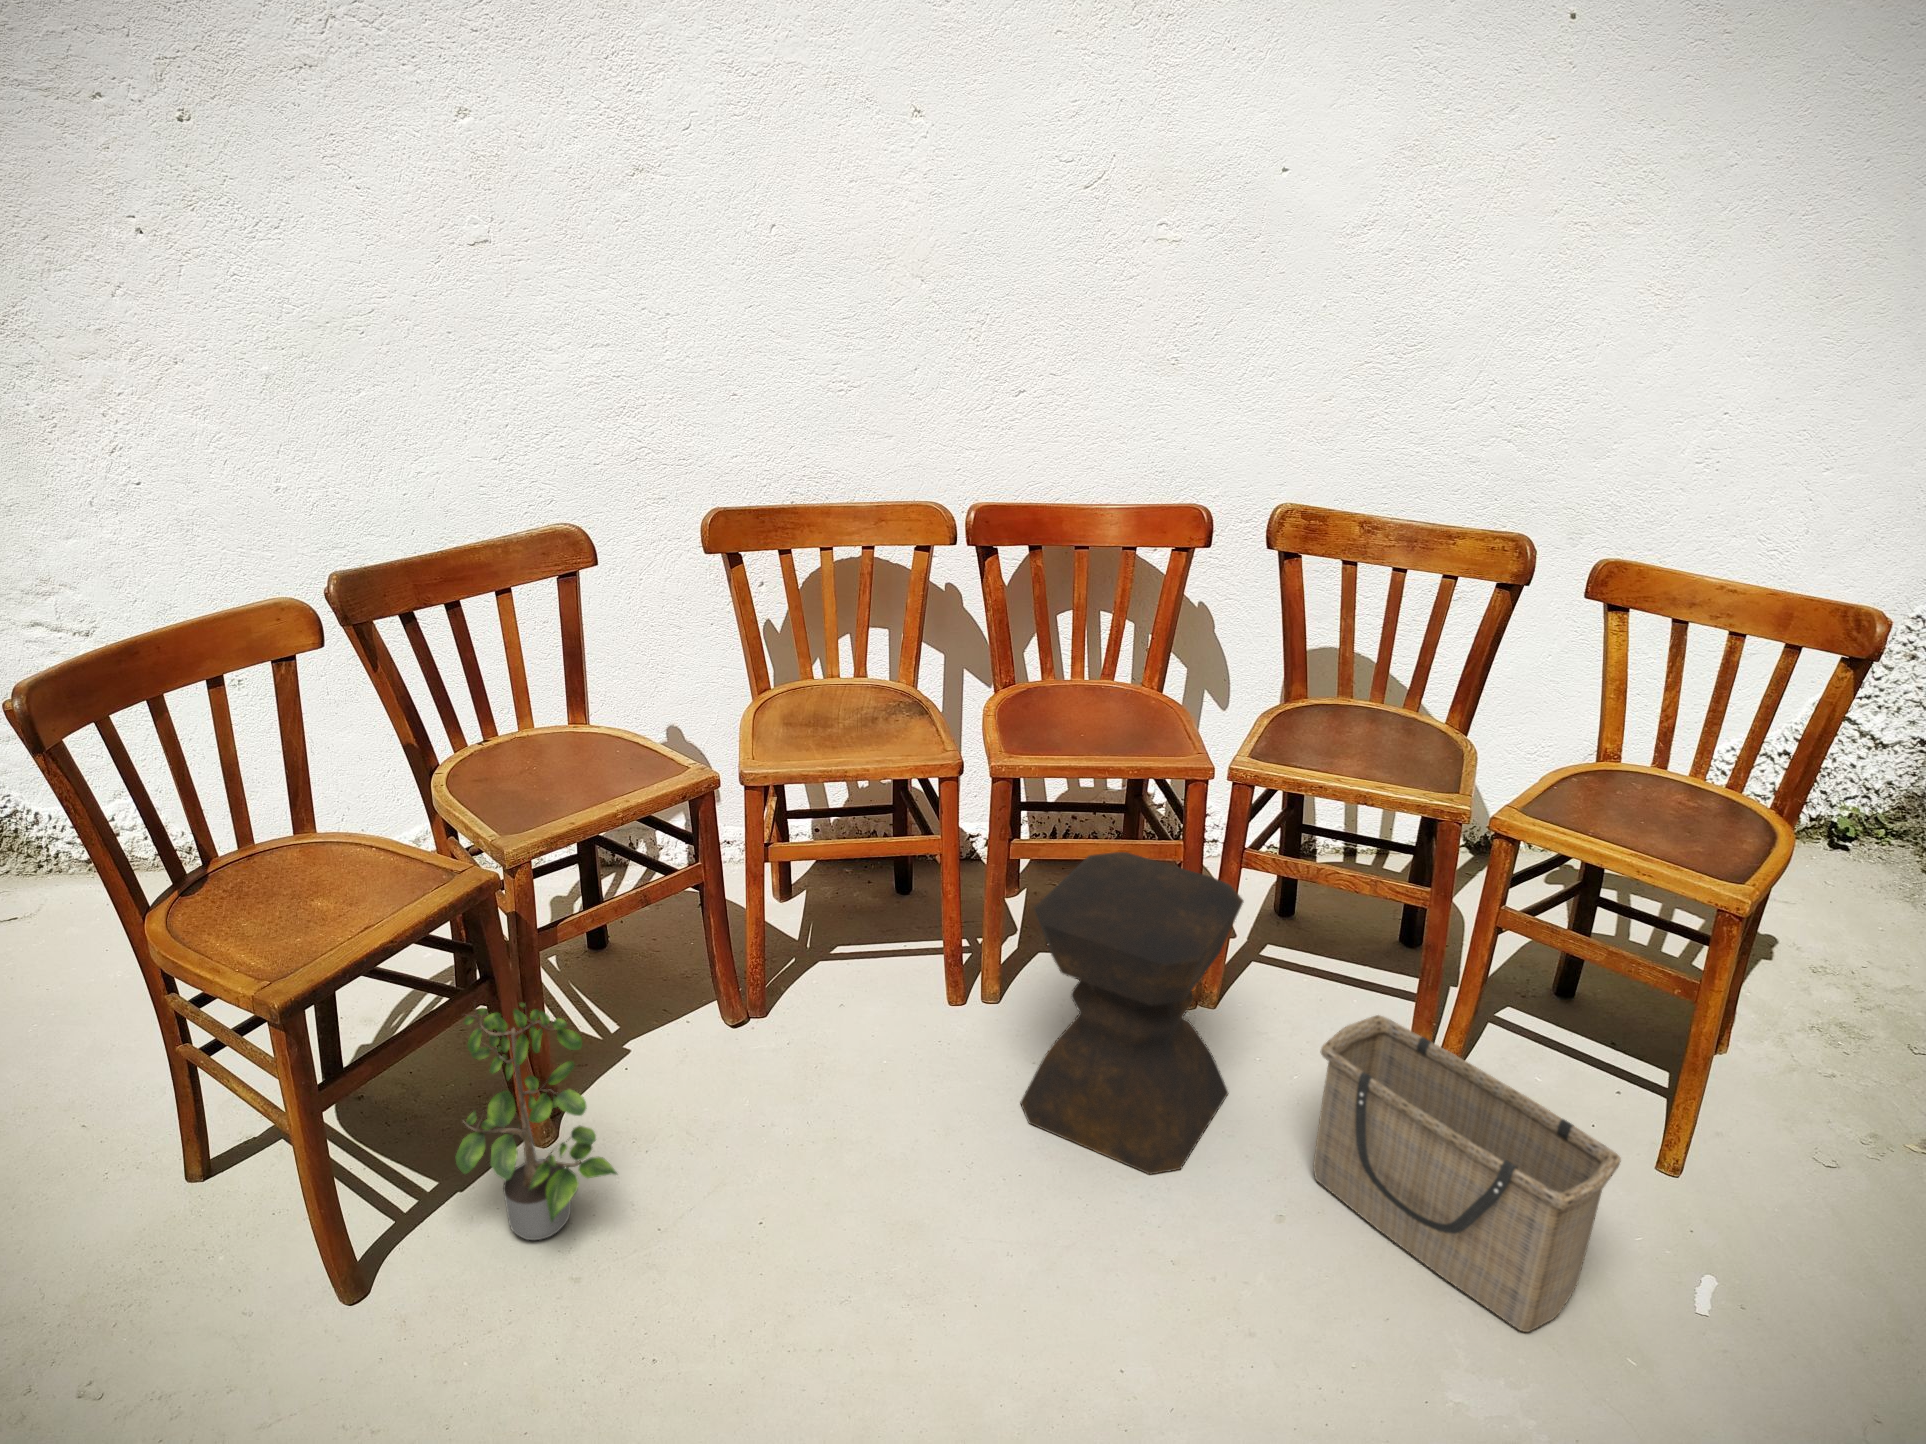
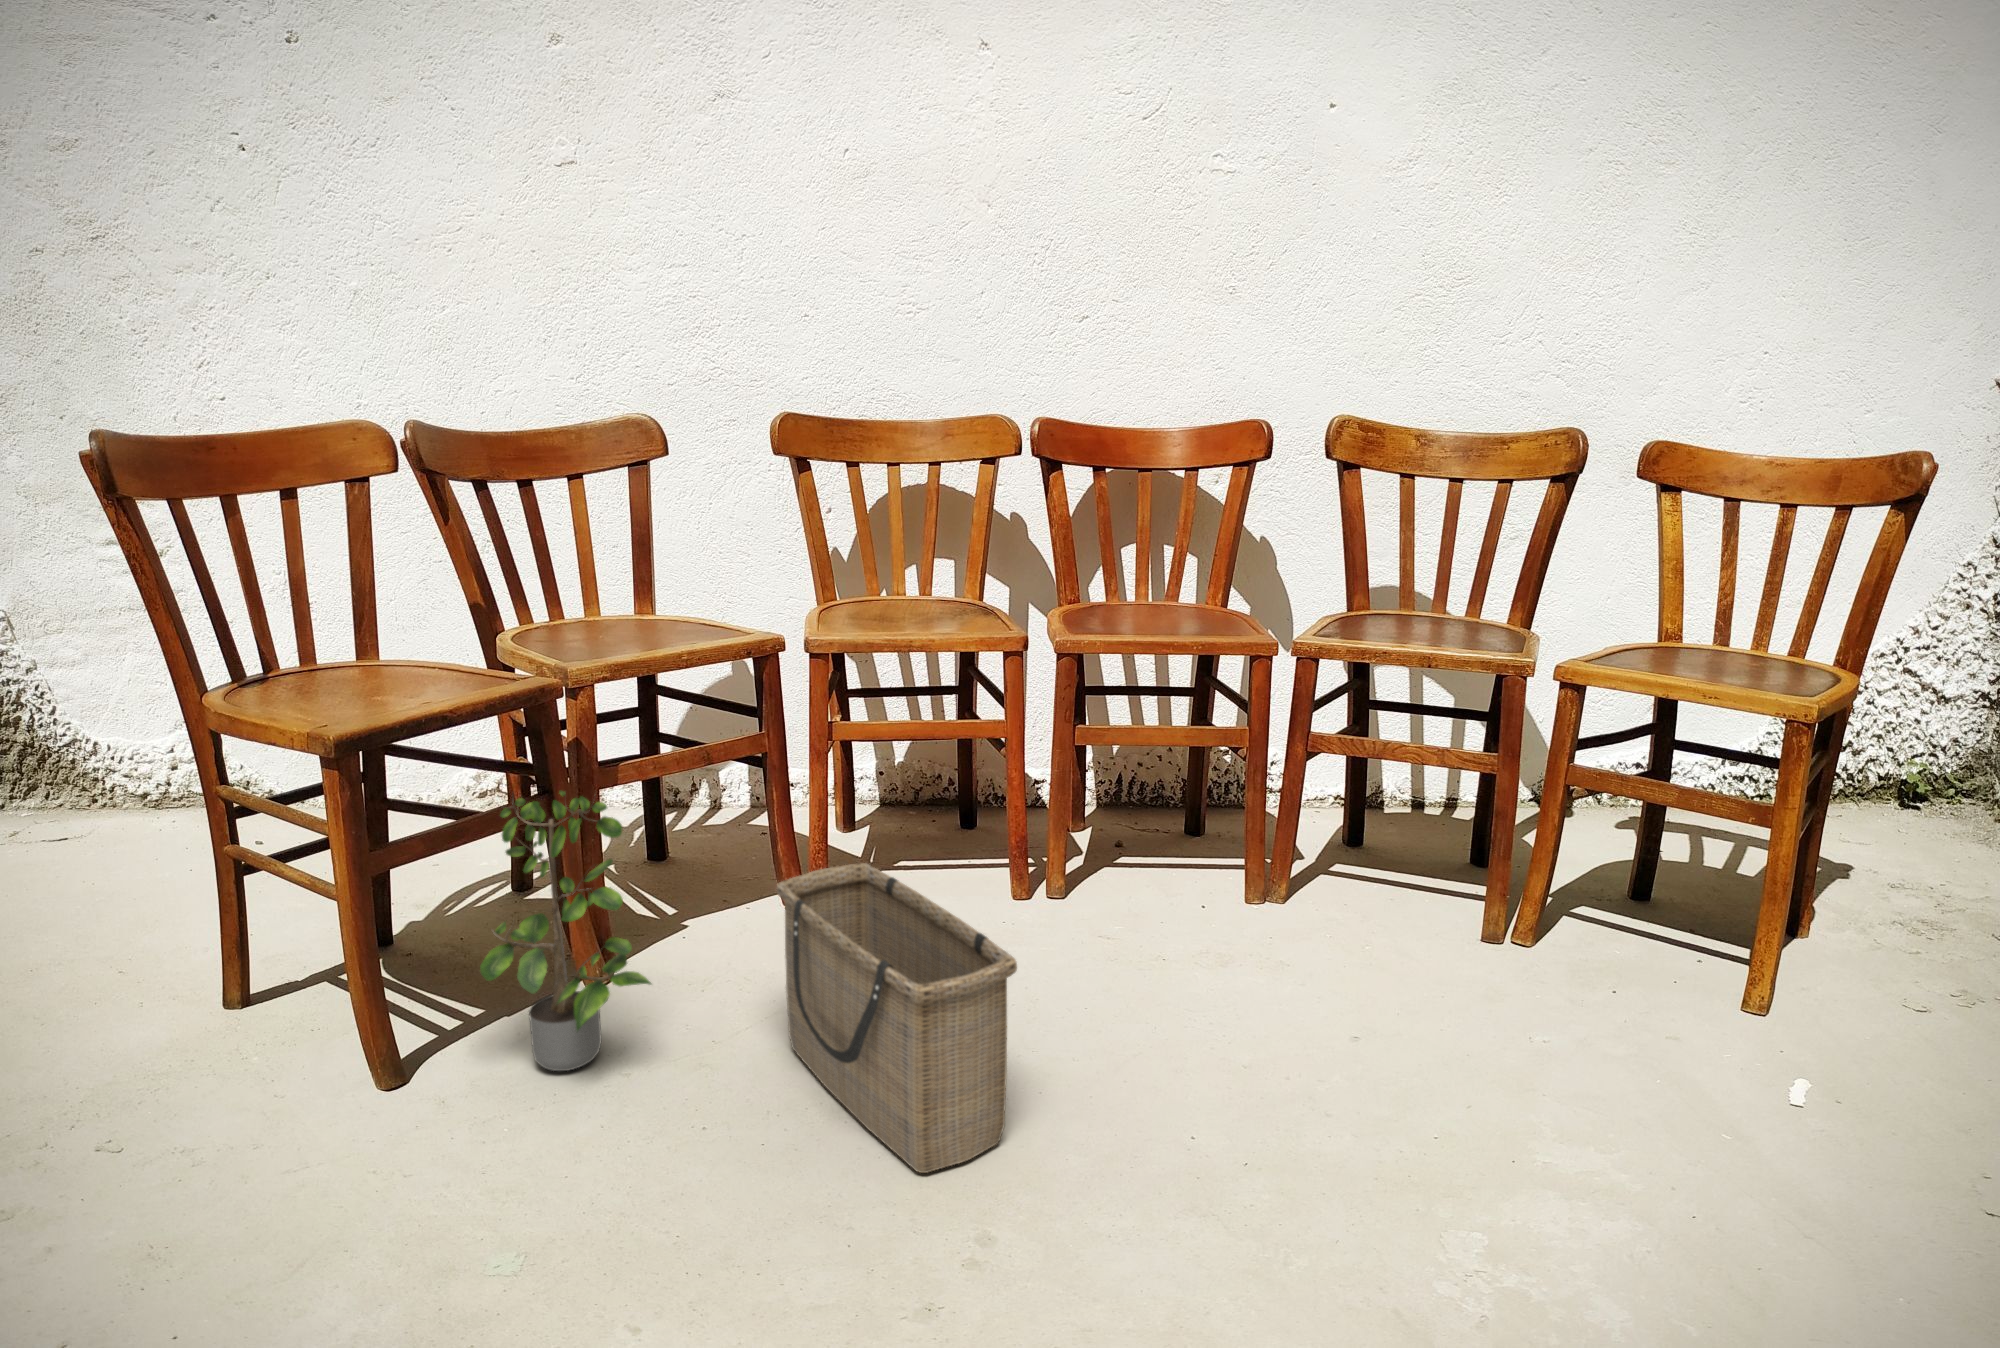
stool: present [1021,852,1244,1174] -> none [1084,714,1313,1031]
basket: present [1313,1015,1621,1332] -> present [777,863,1017,1173]

